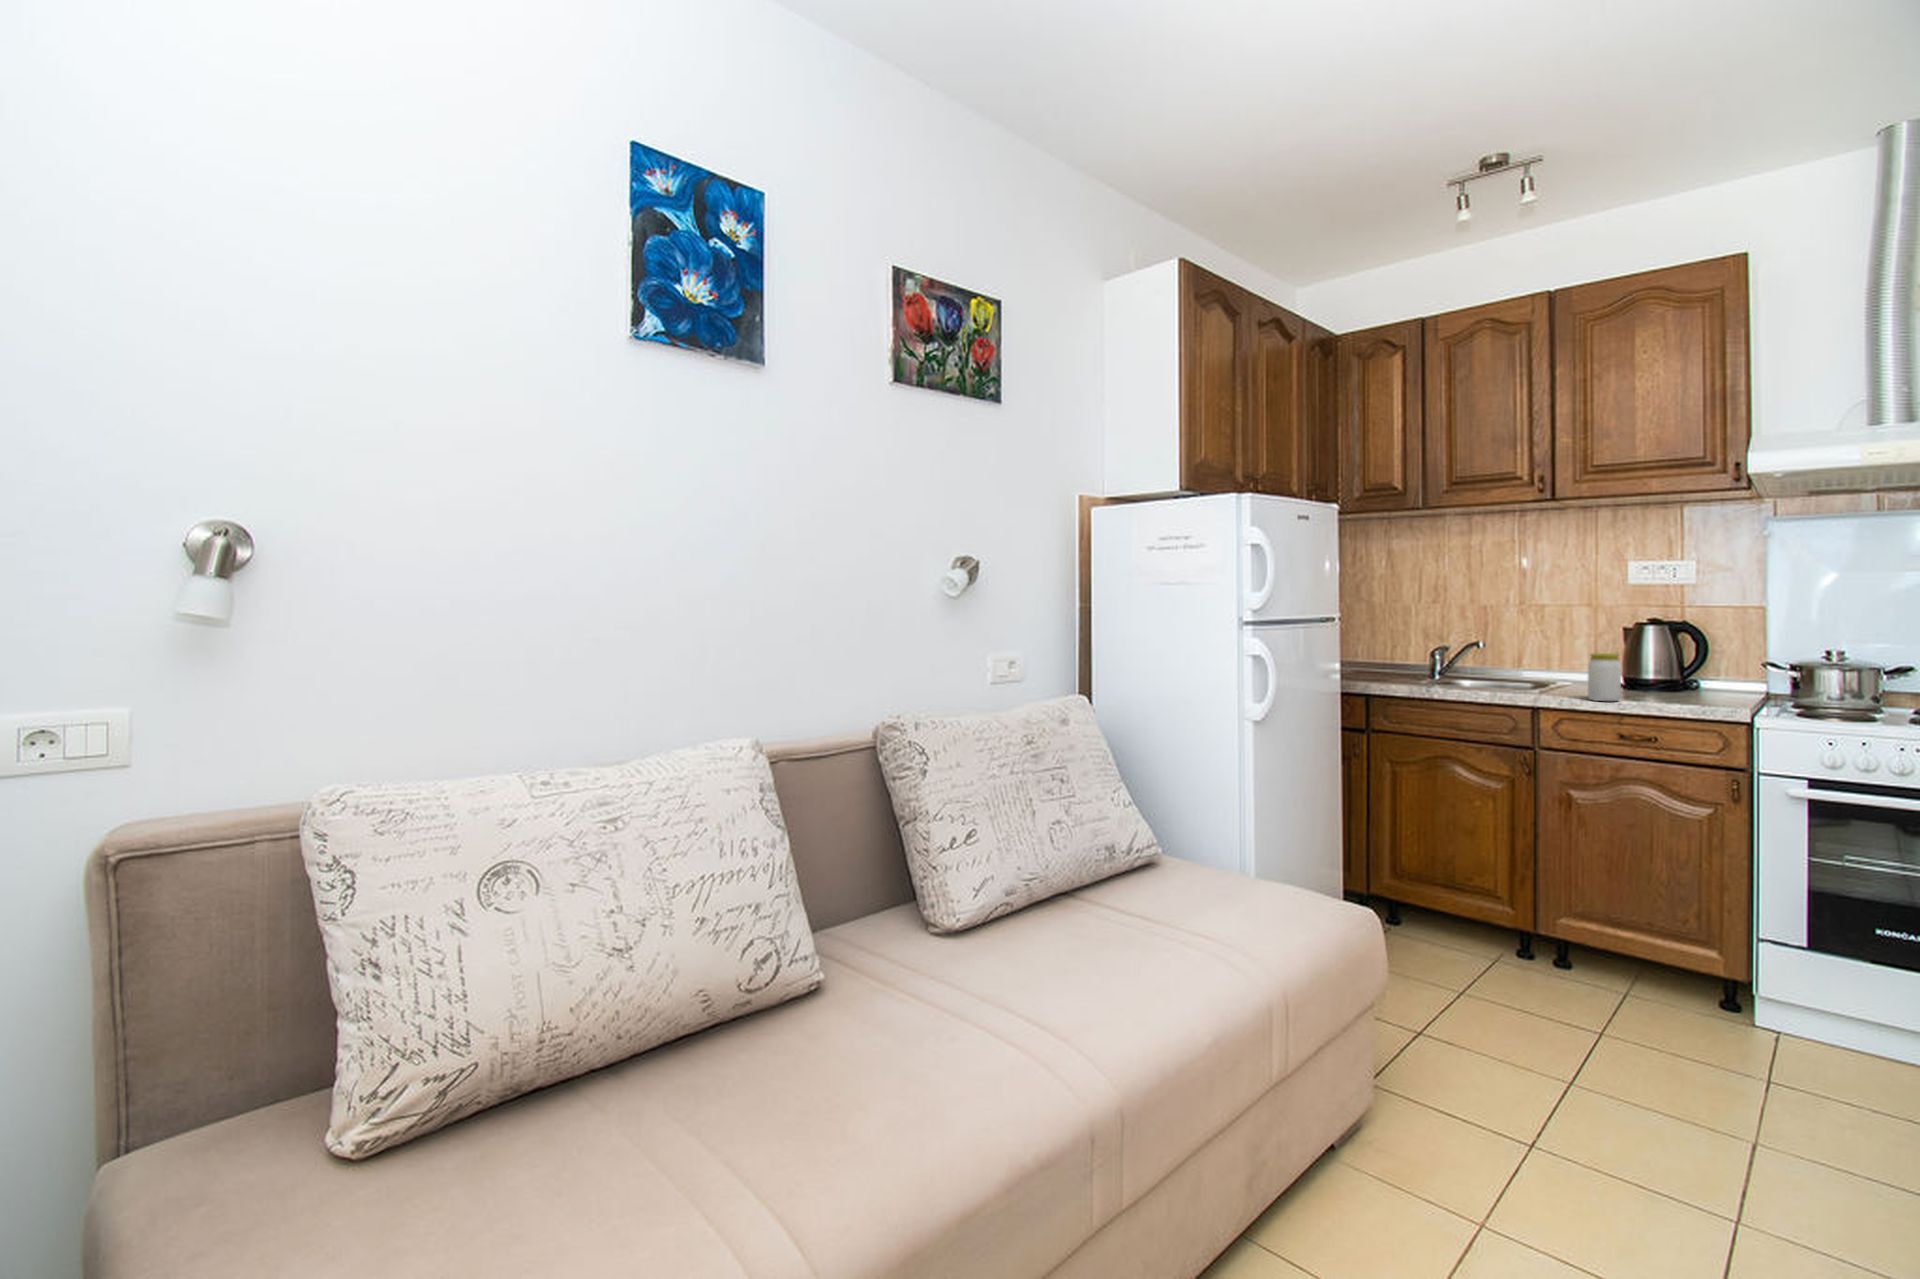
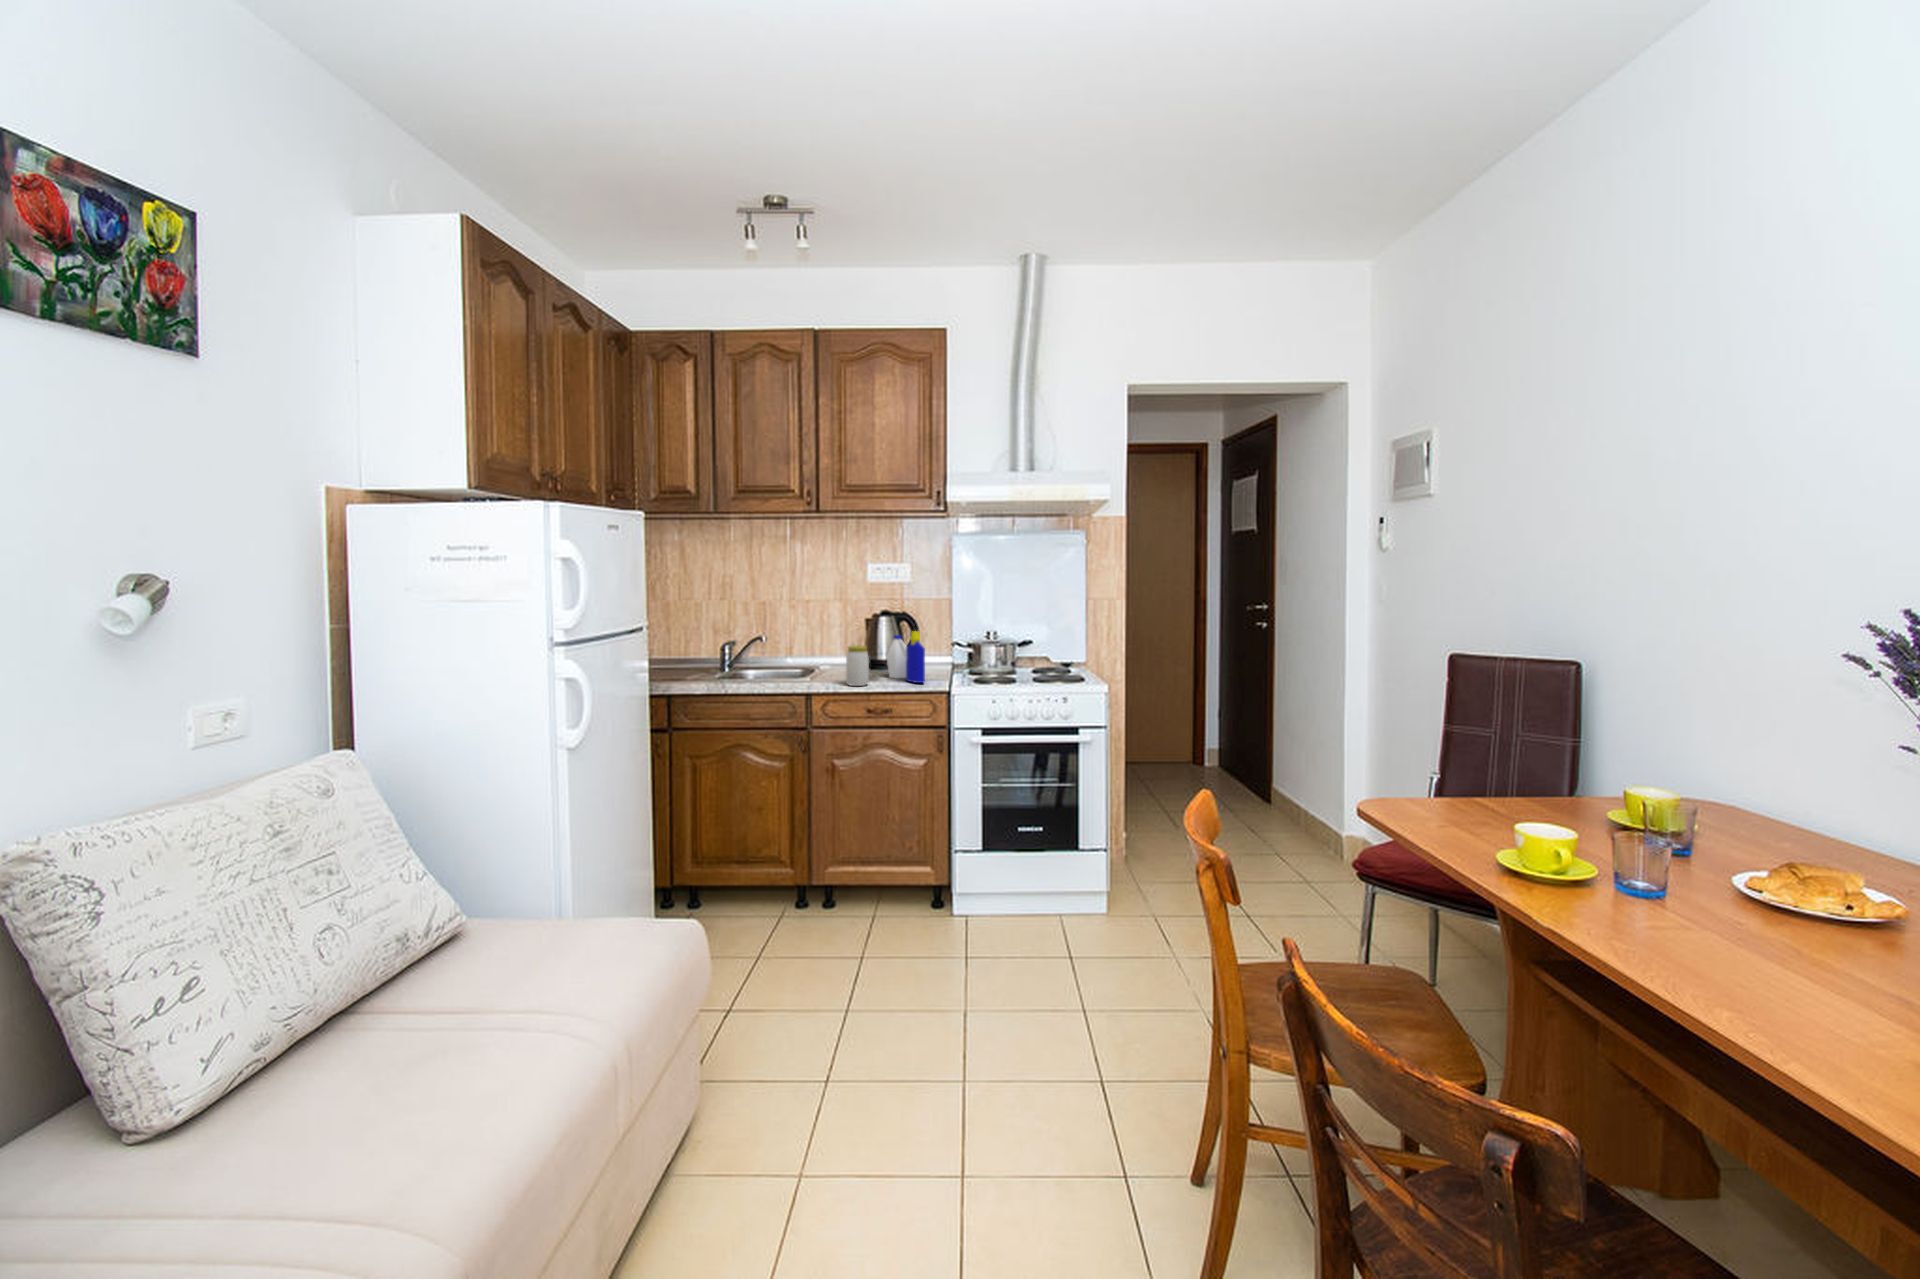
bottle: none [1650,638,1711,703] -> present [886,631,925,683]

